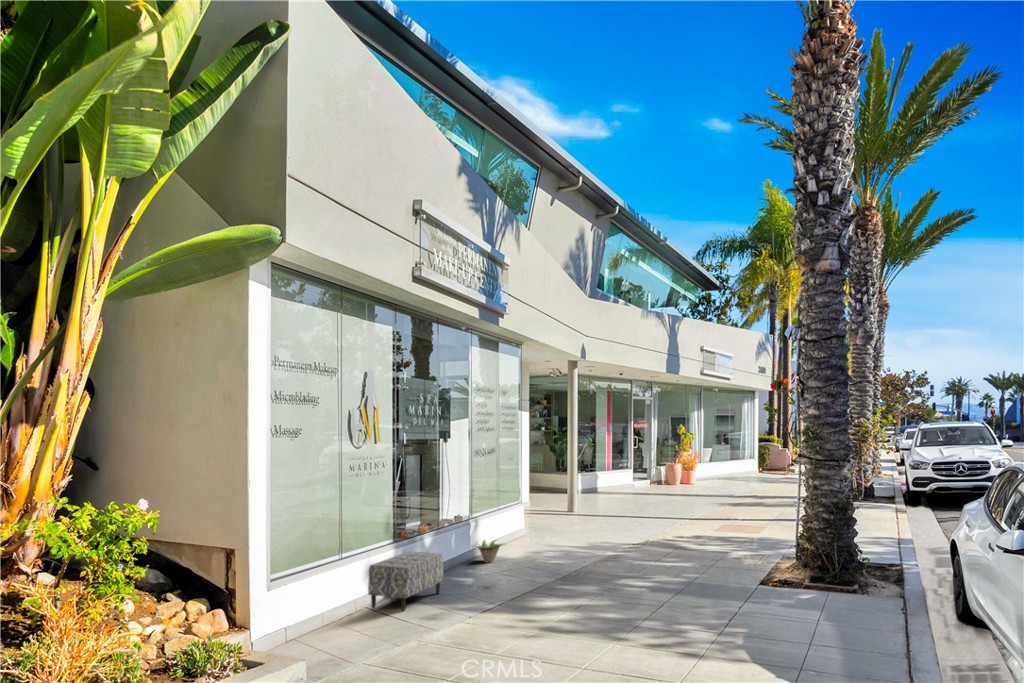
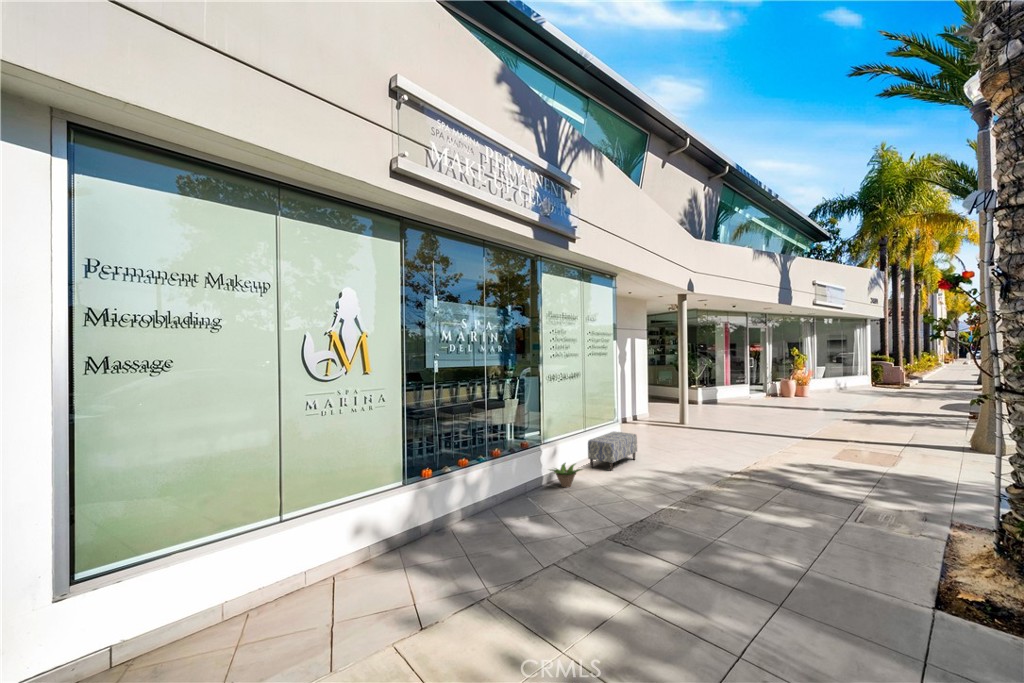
bench: present [368,552,443,611] -> present [588,432,637,471]

